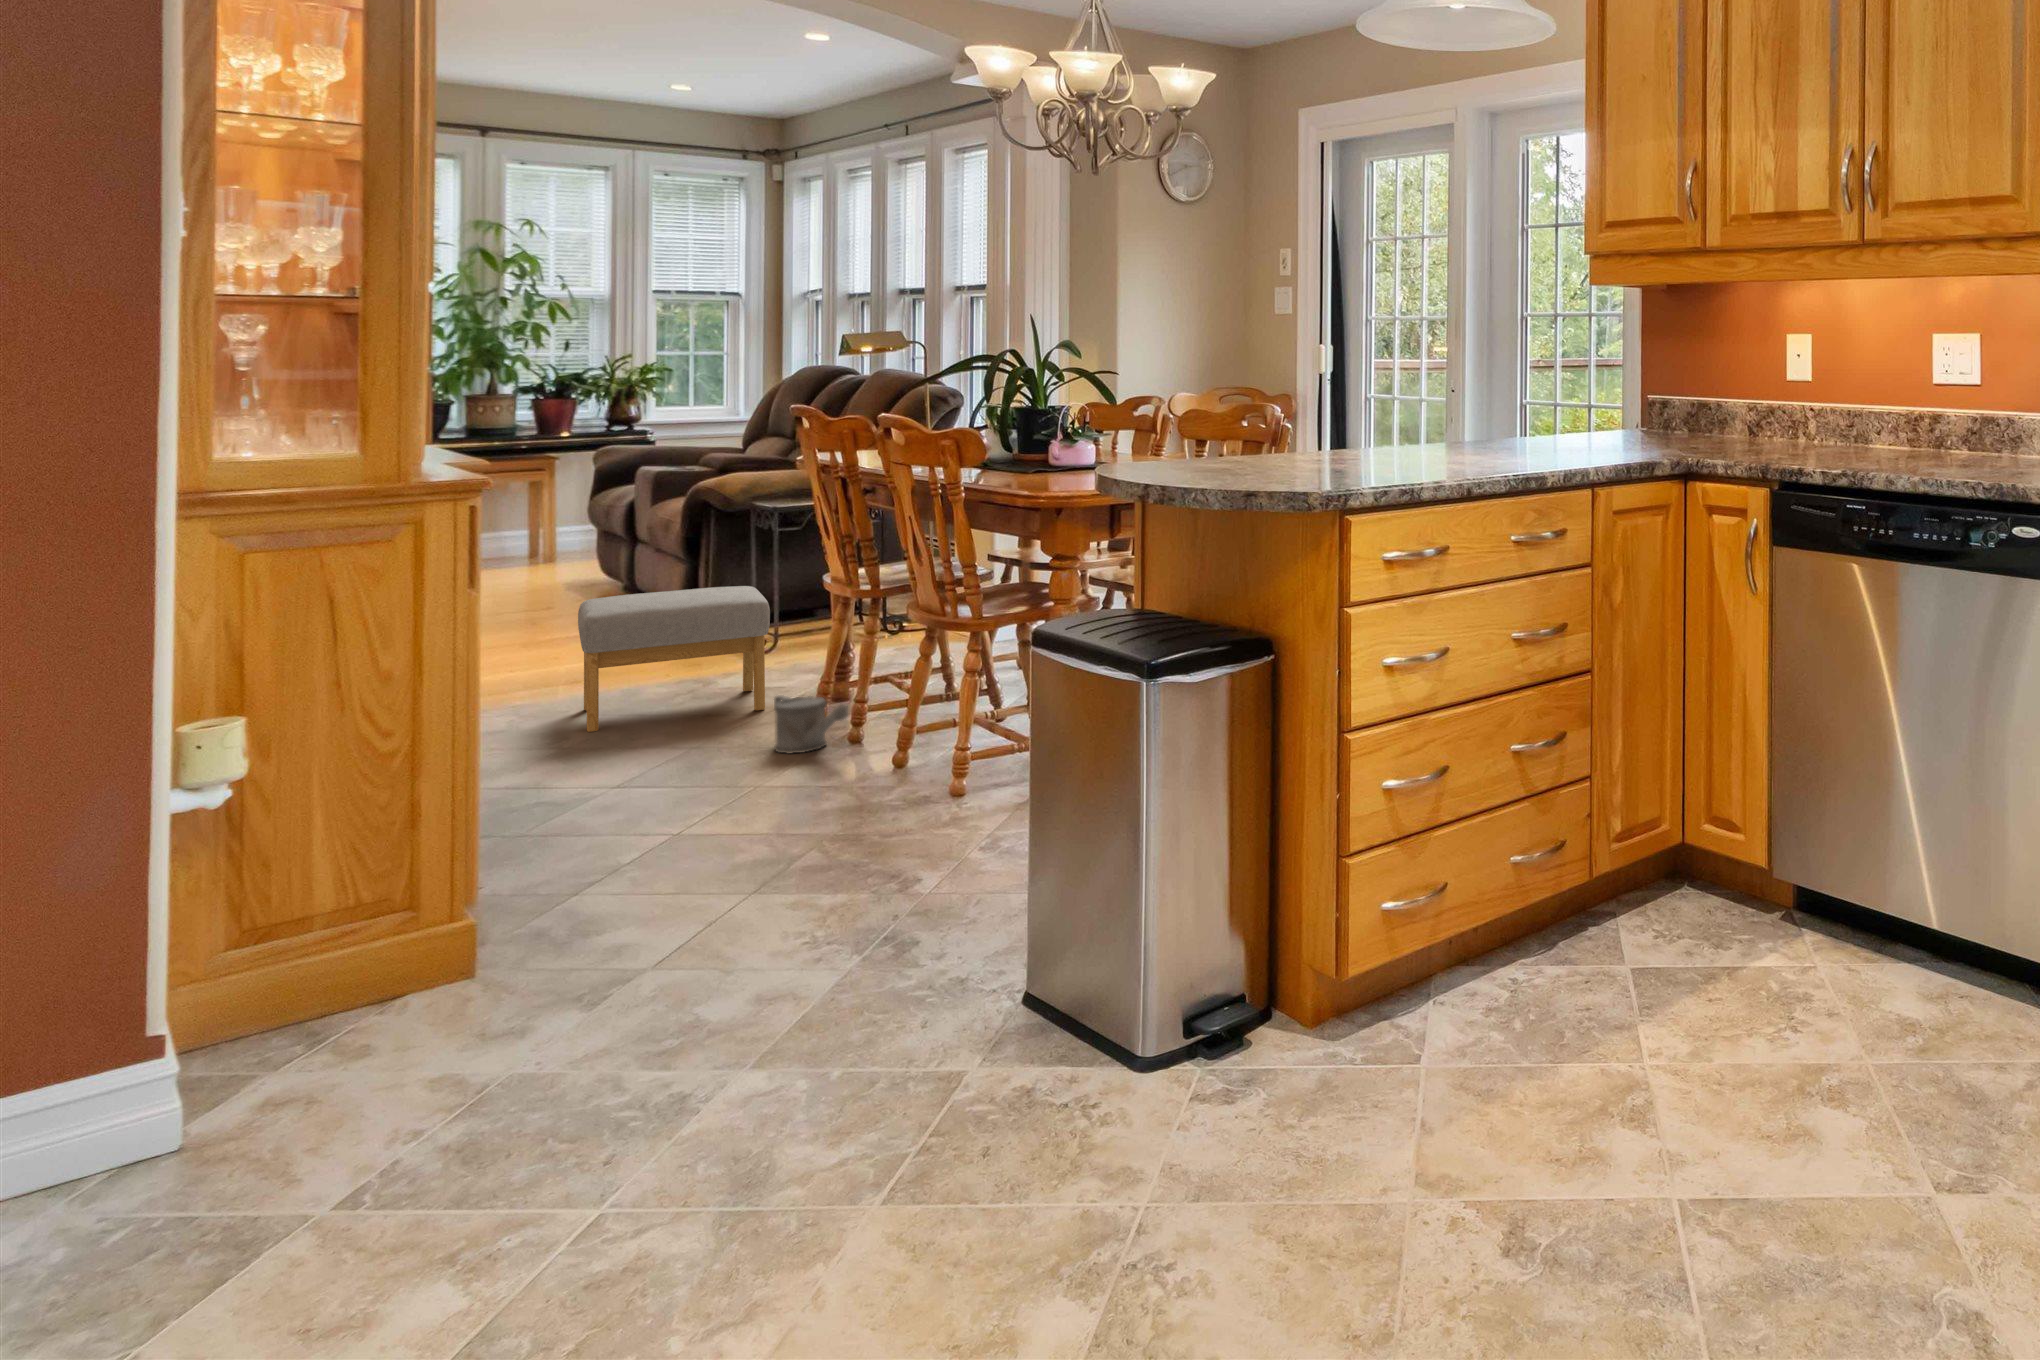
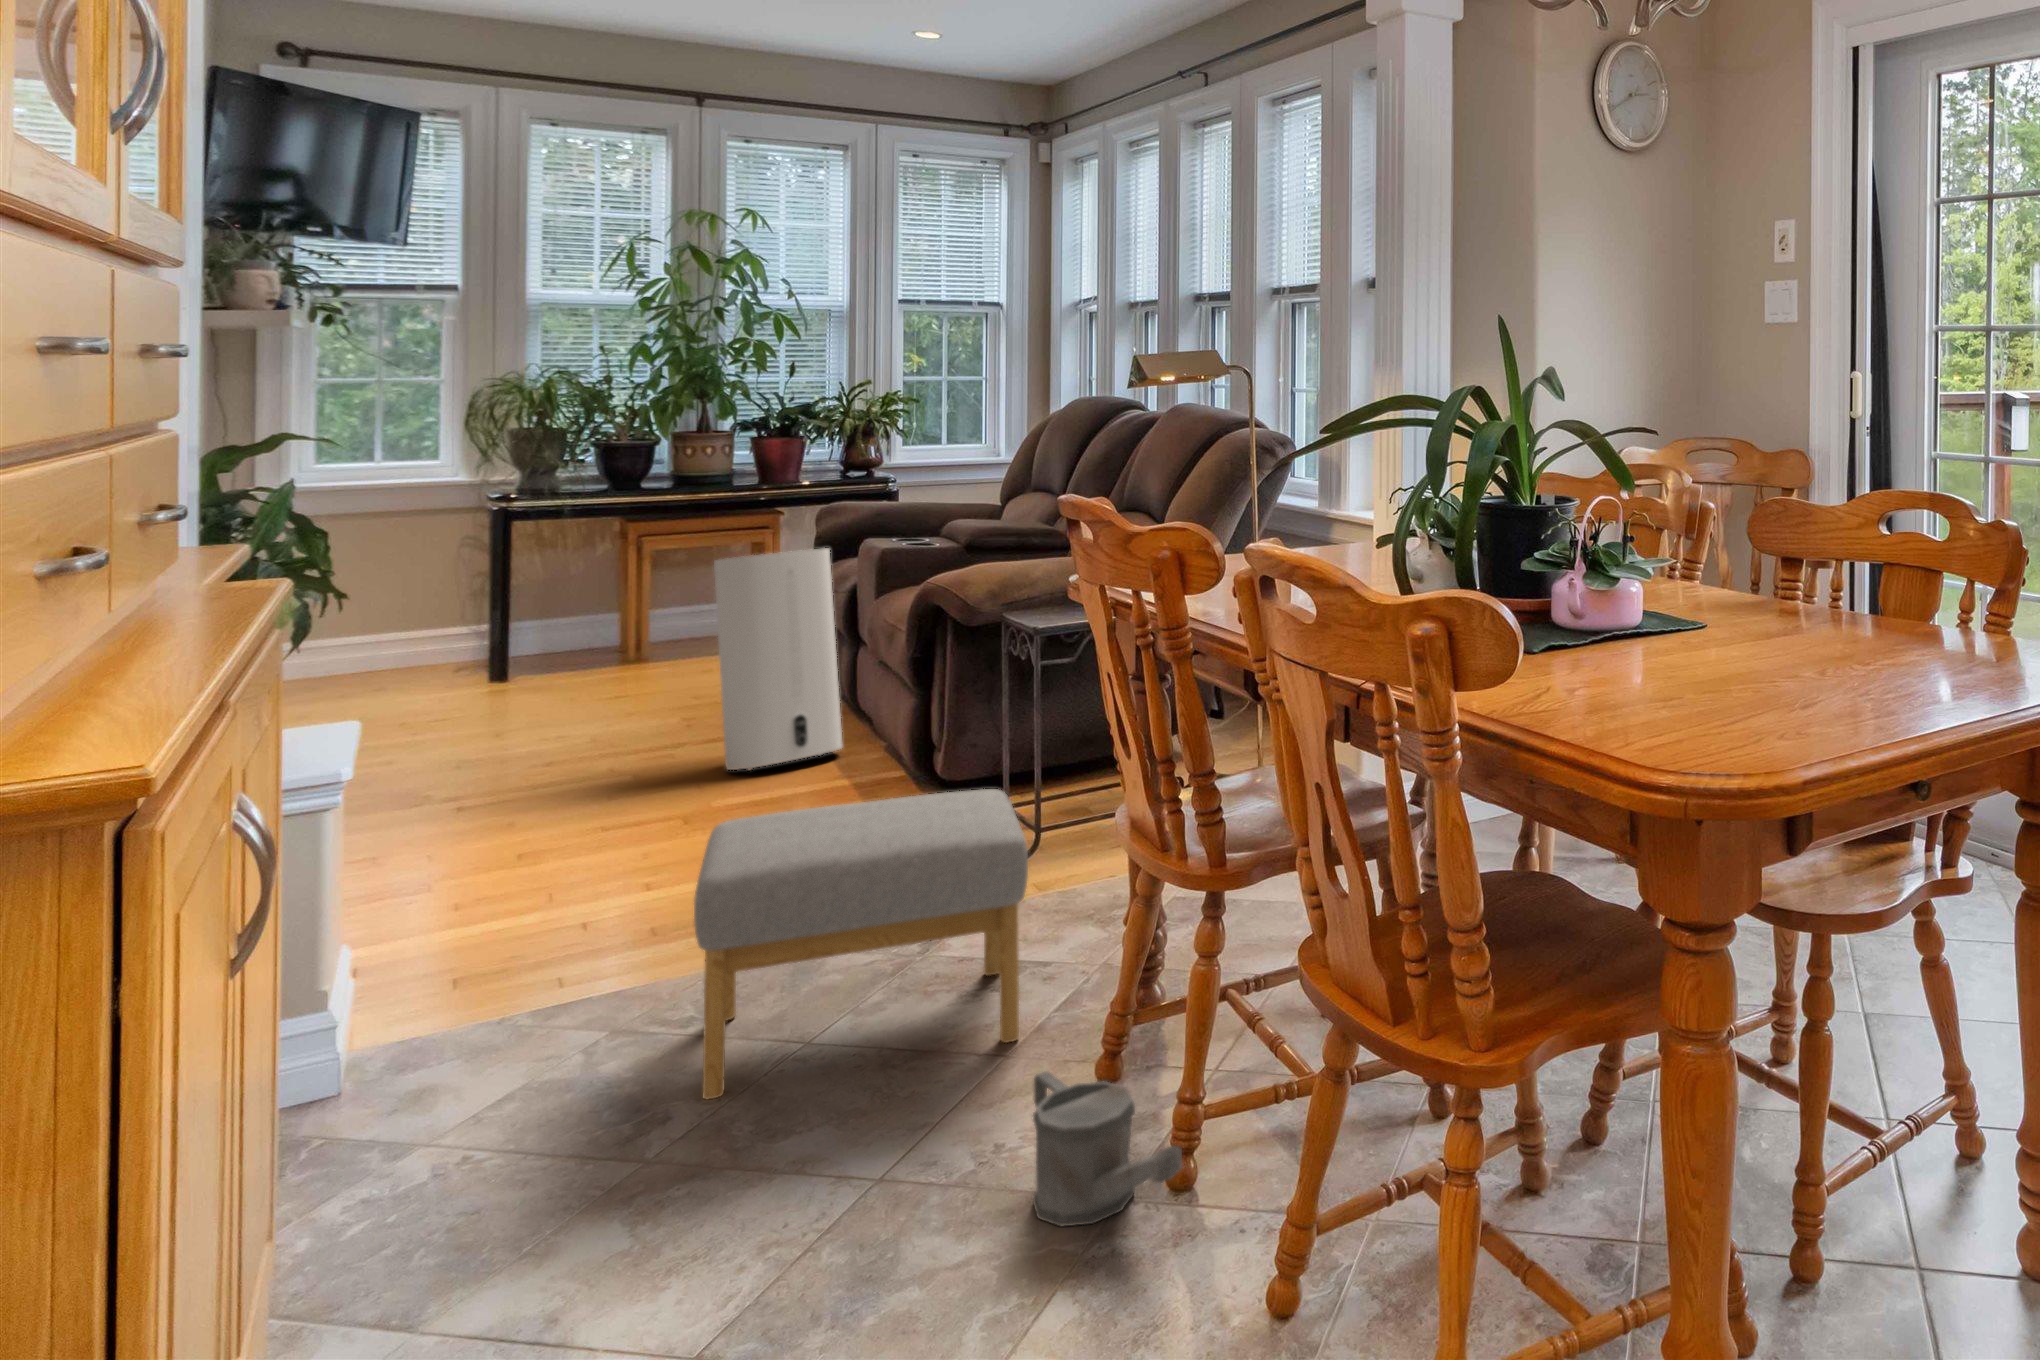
air purifier: none [533,471,630,622] -> present [714,548,842,771]

